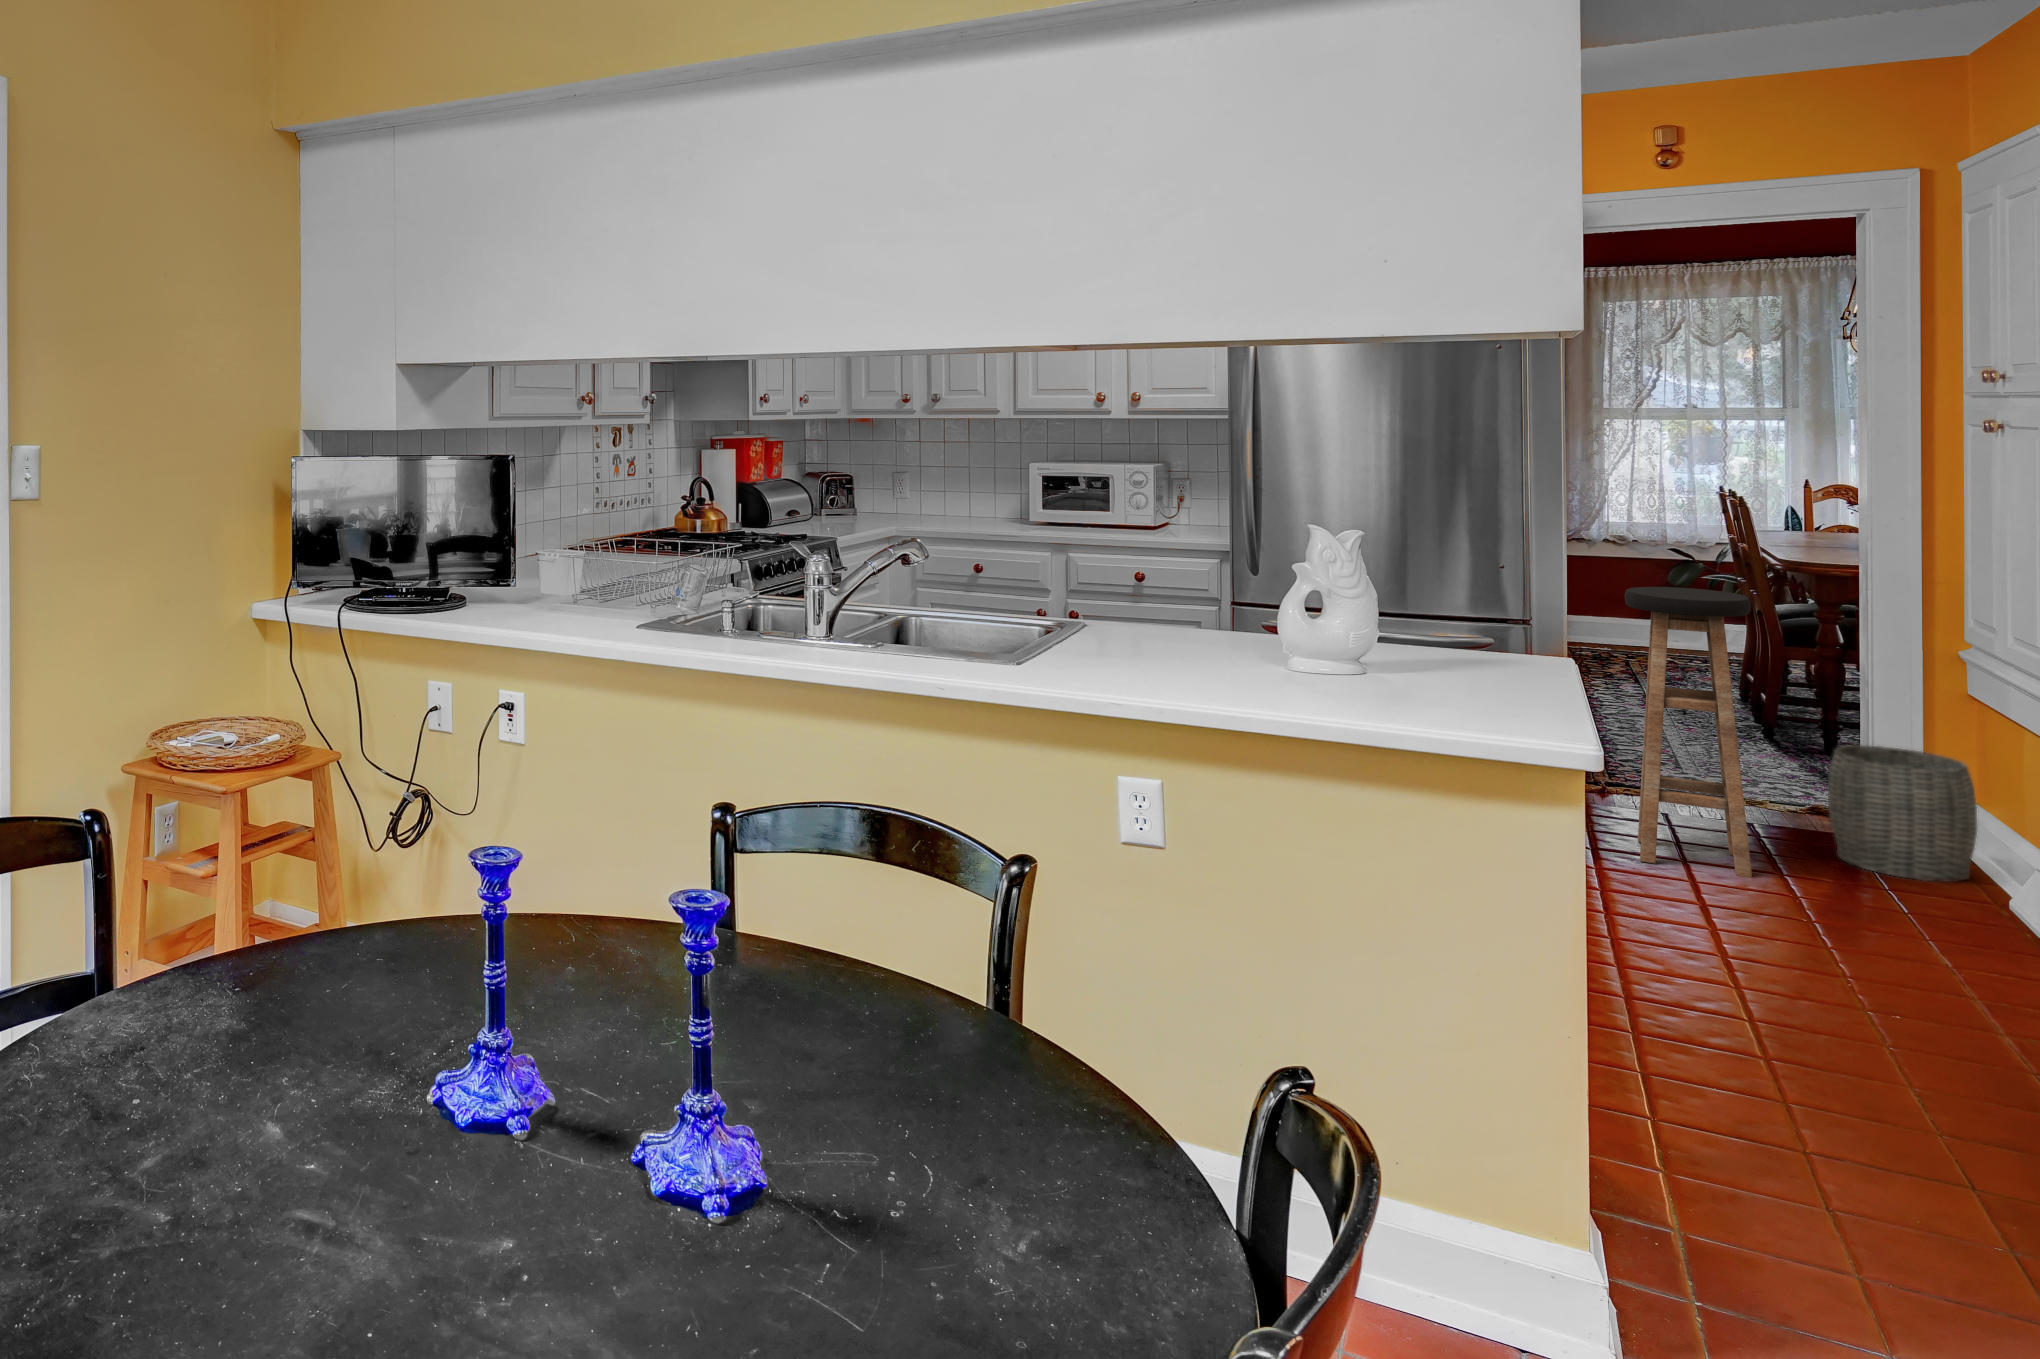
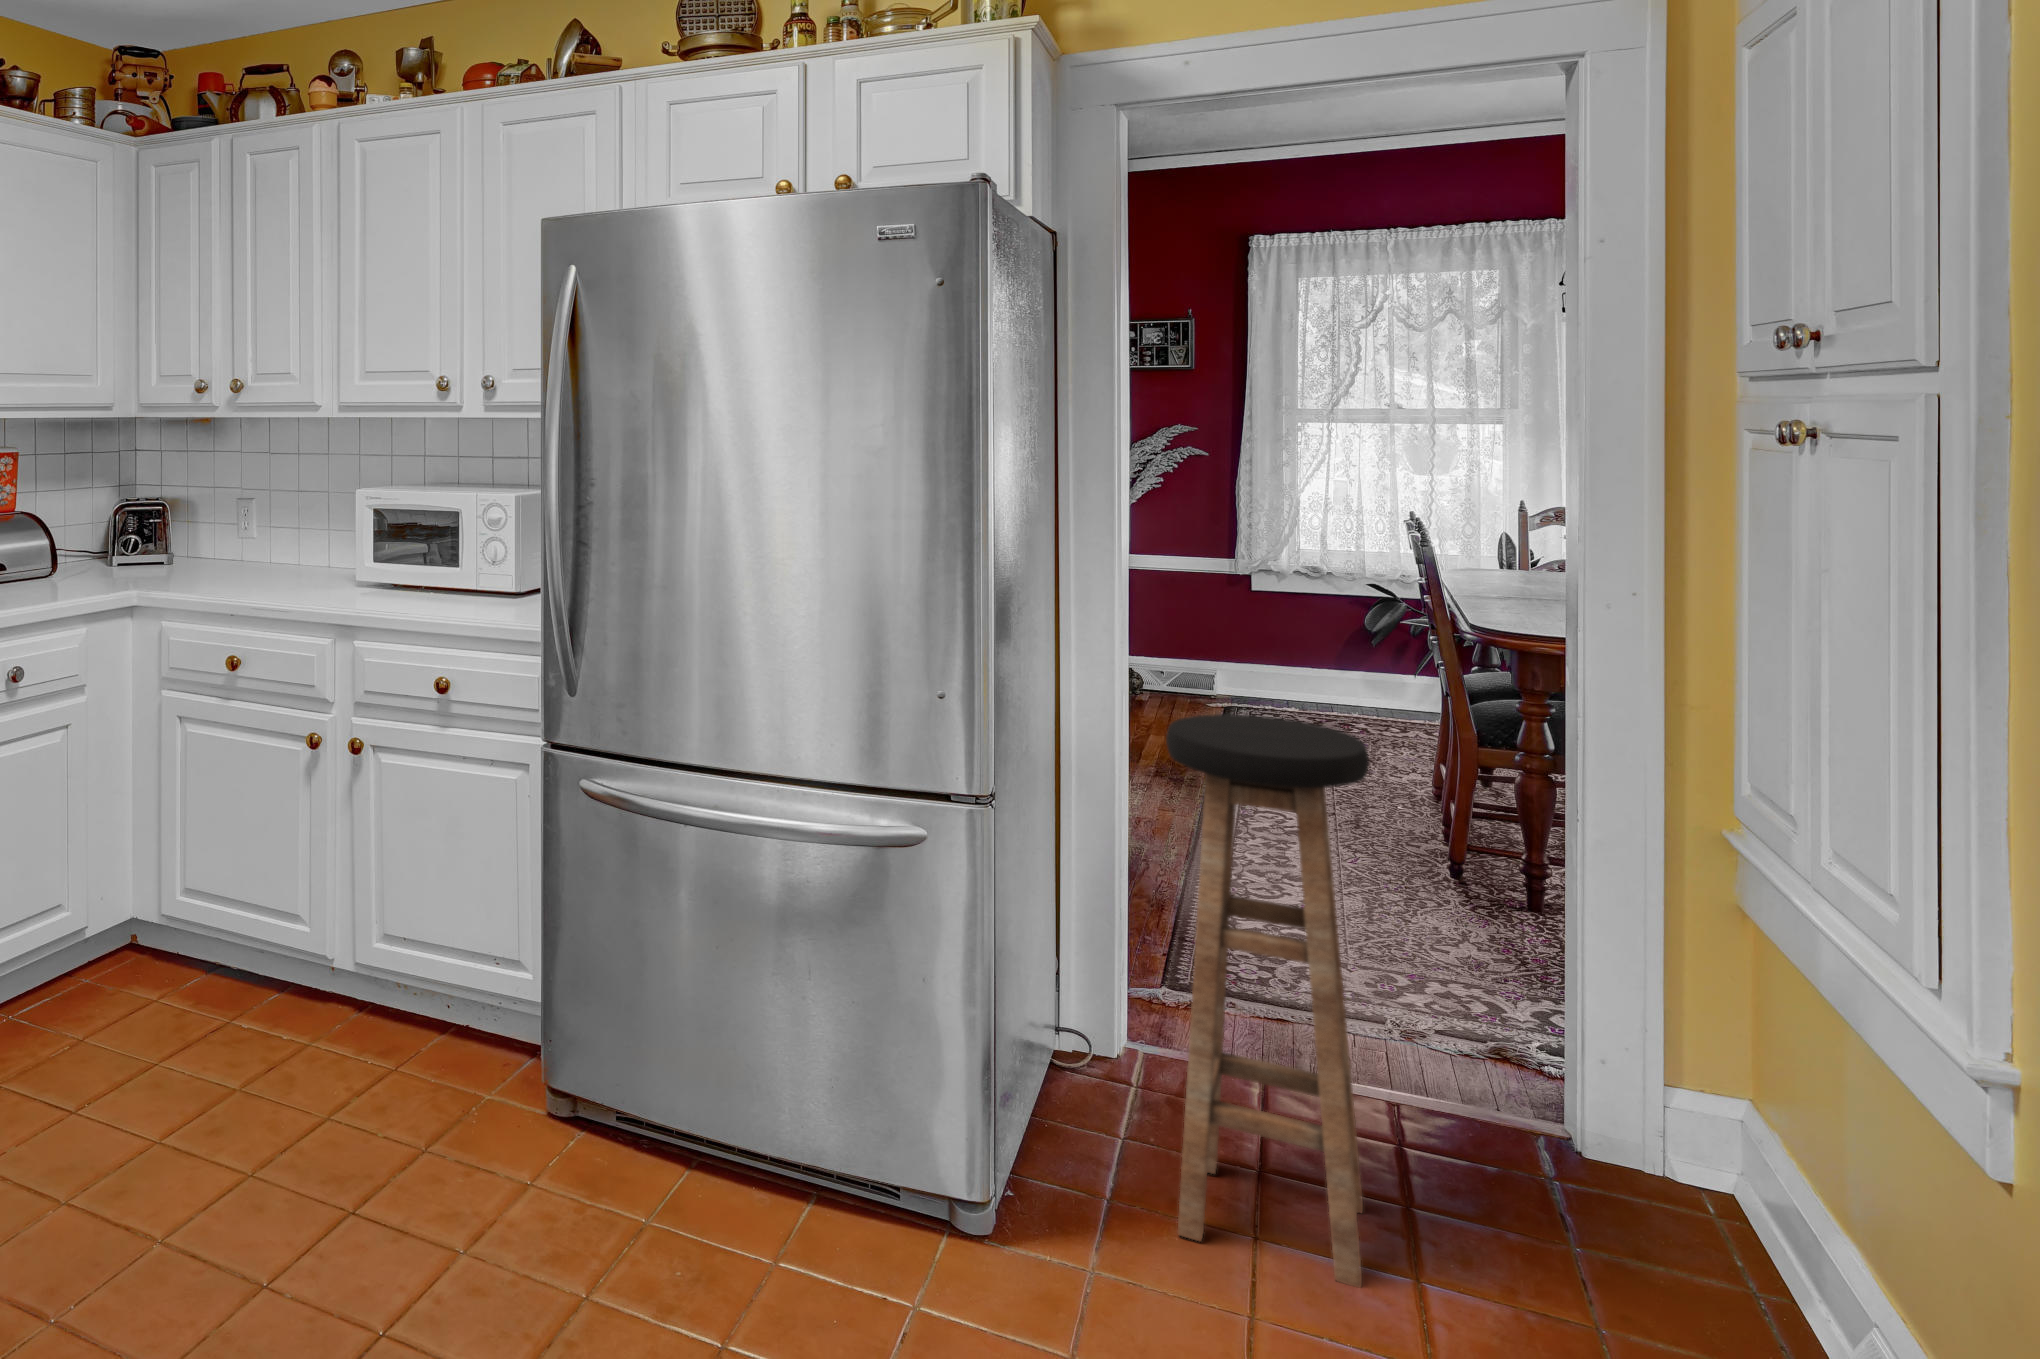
woven basket: present [1828,745,1977,882] -> none [1507,998,1758,1293]

